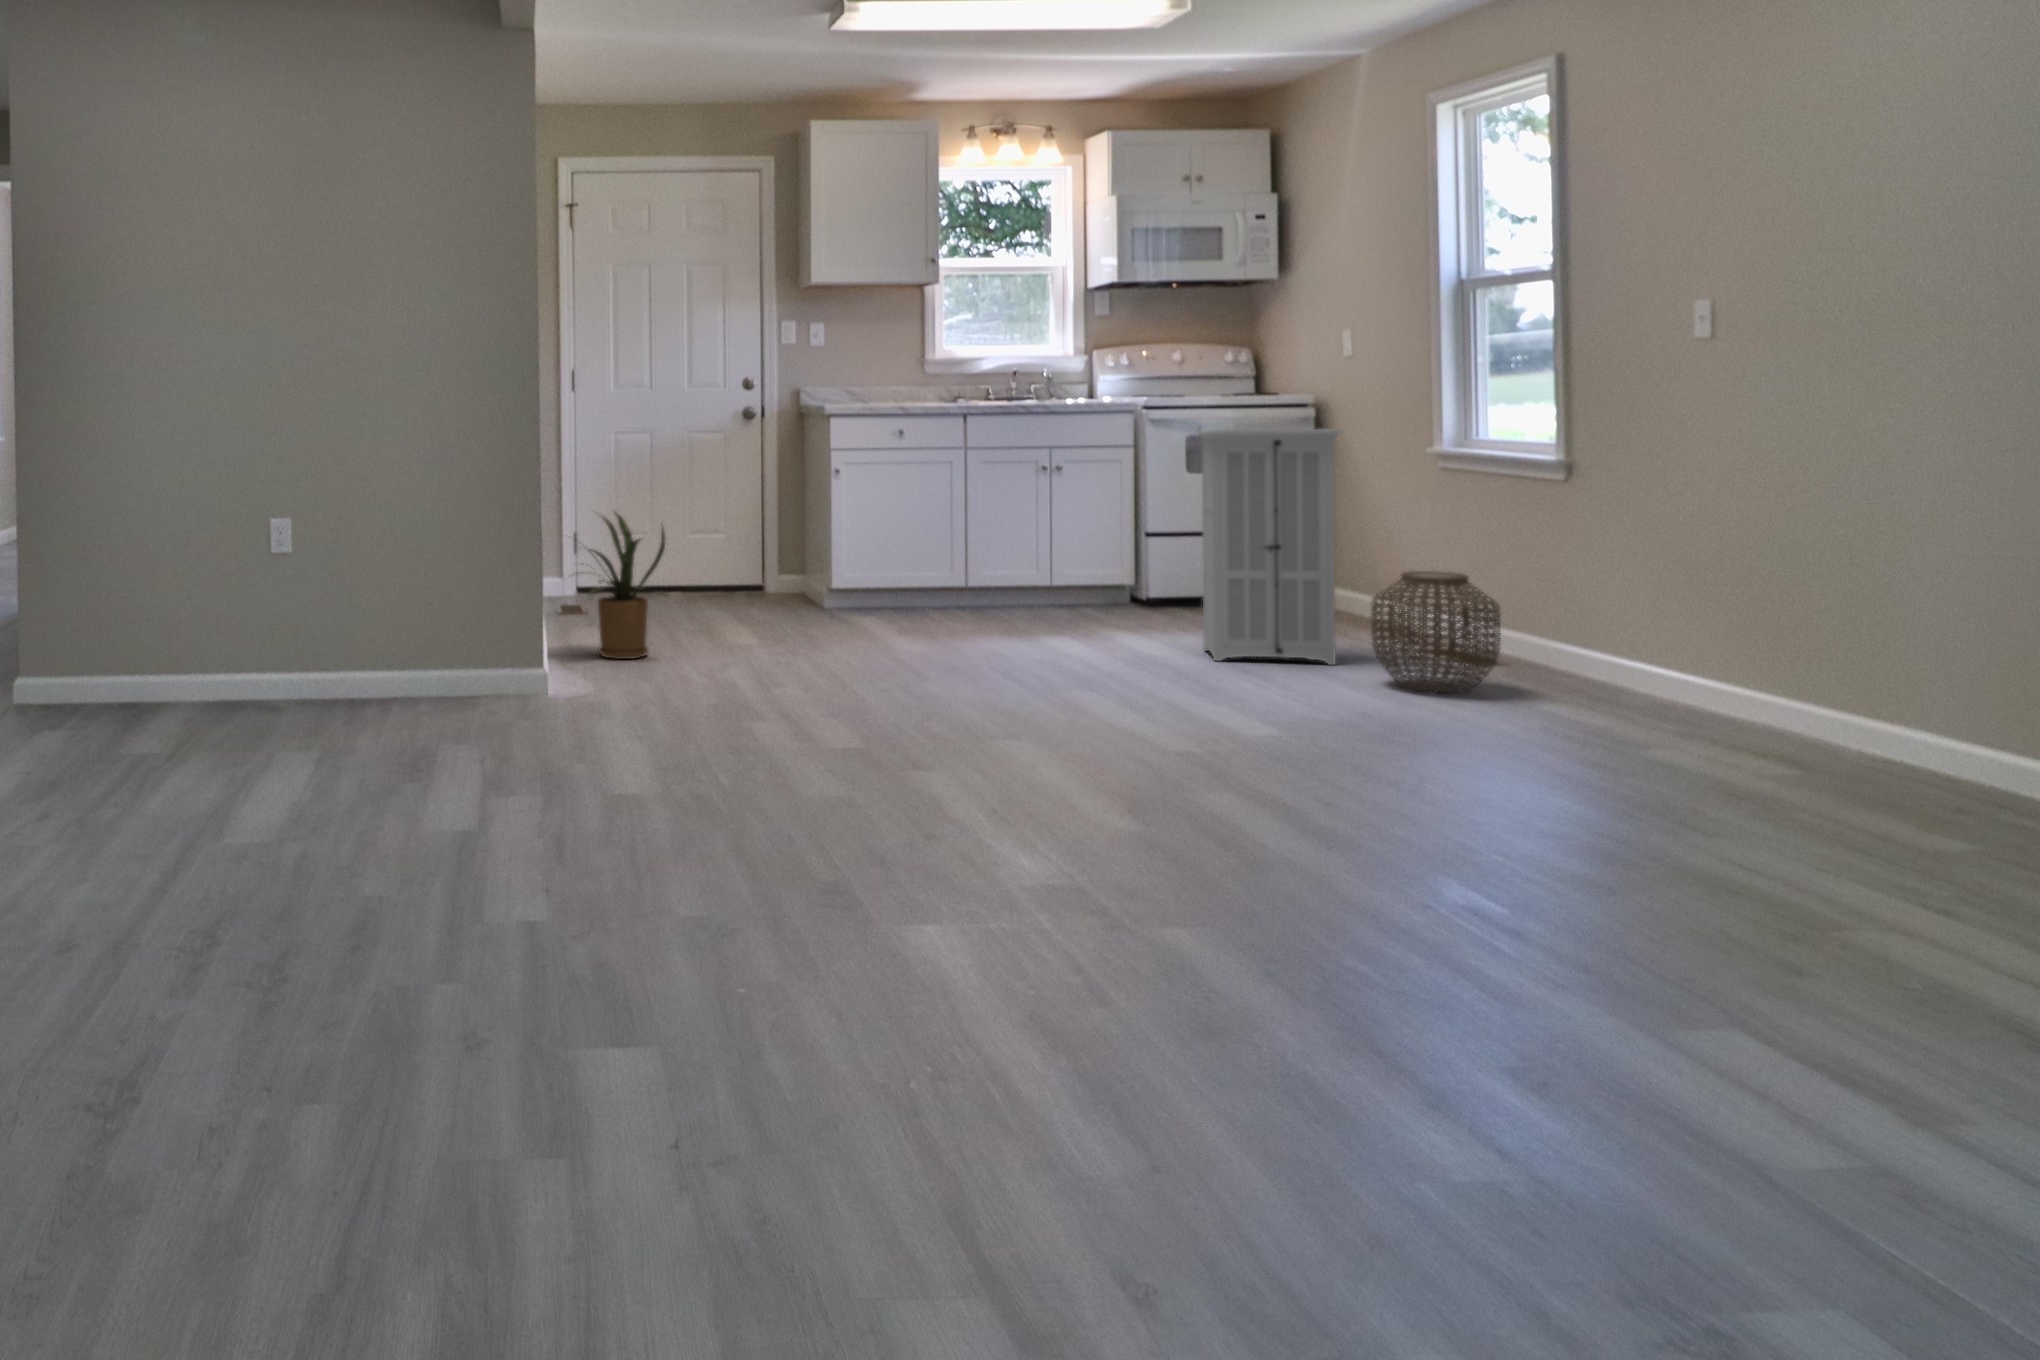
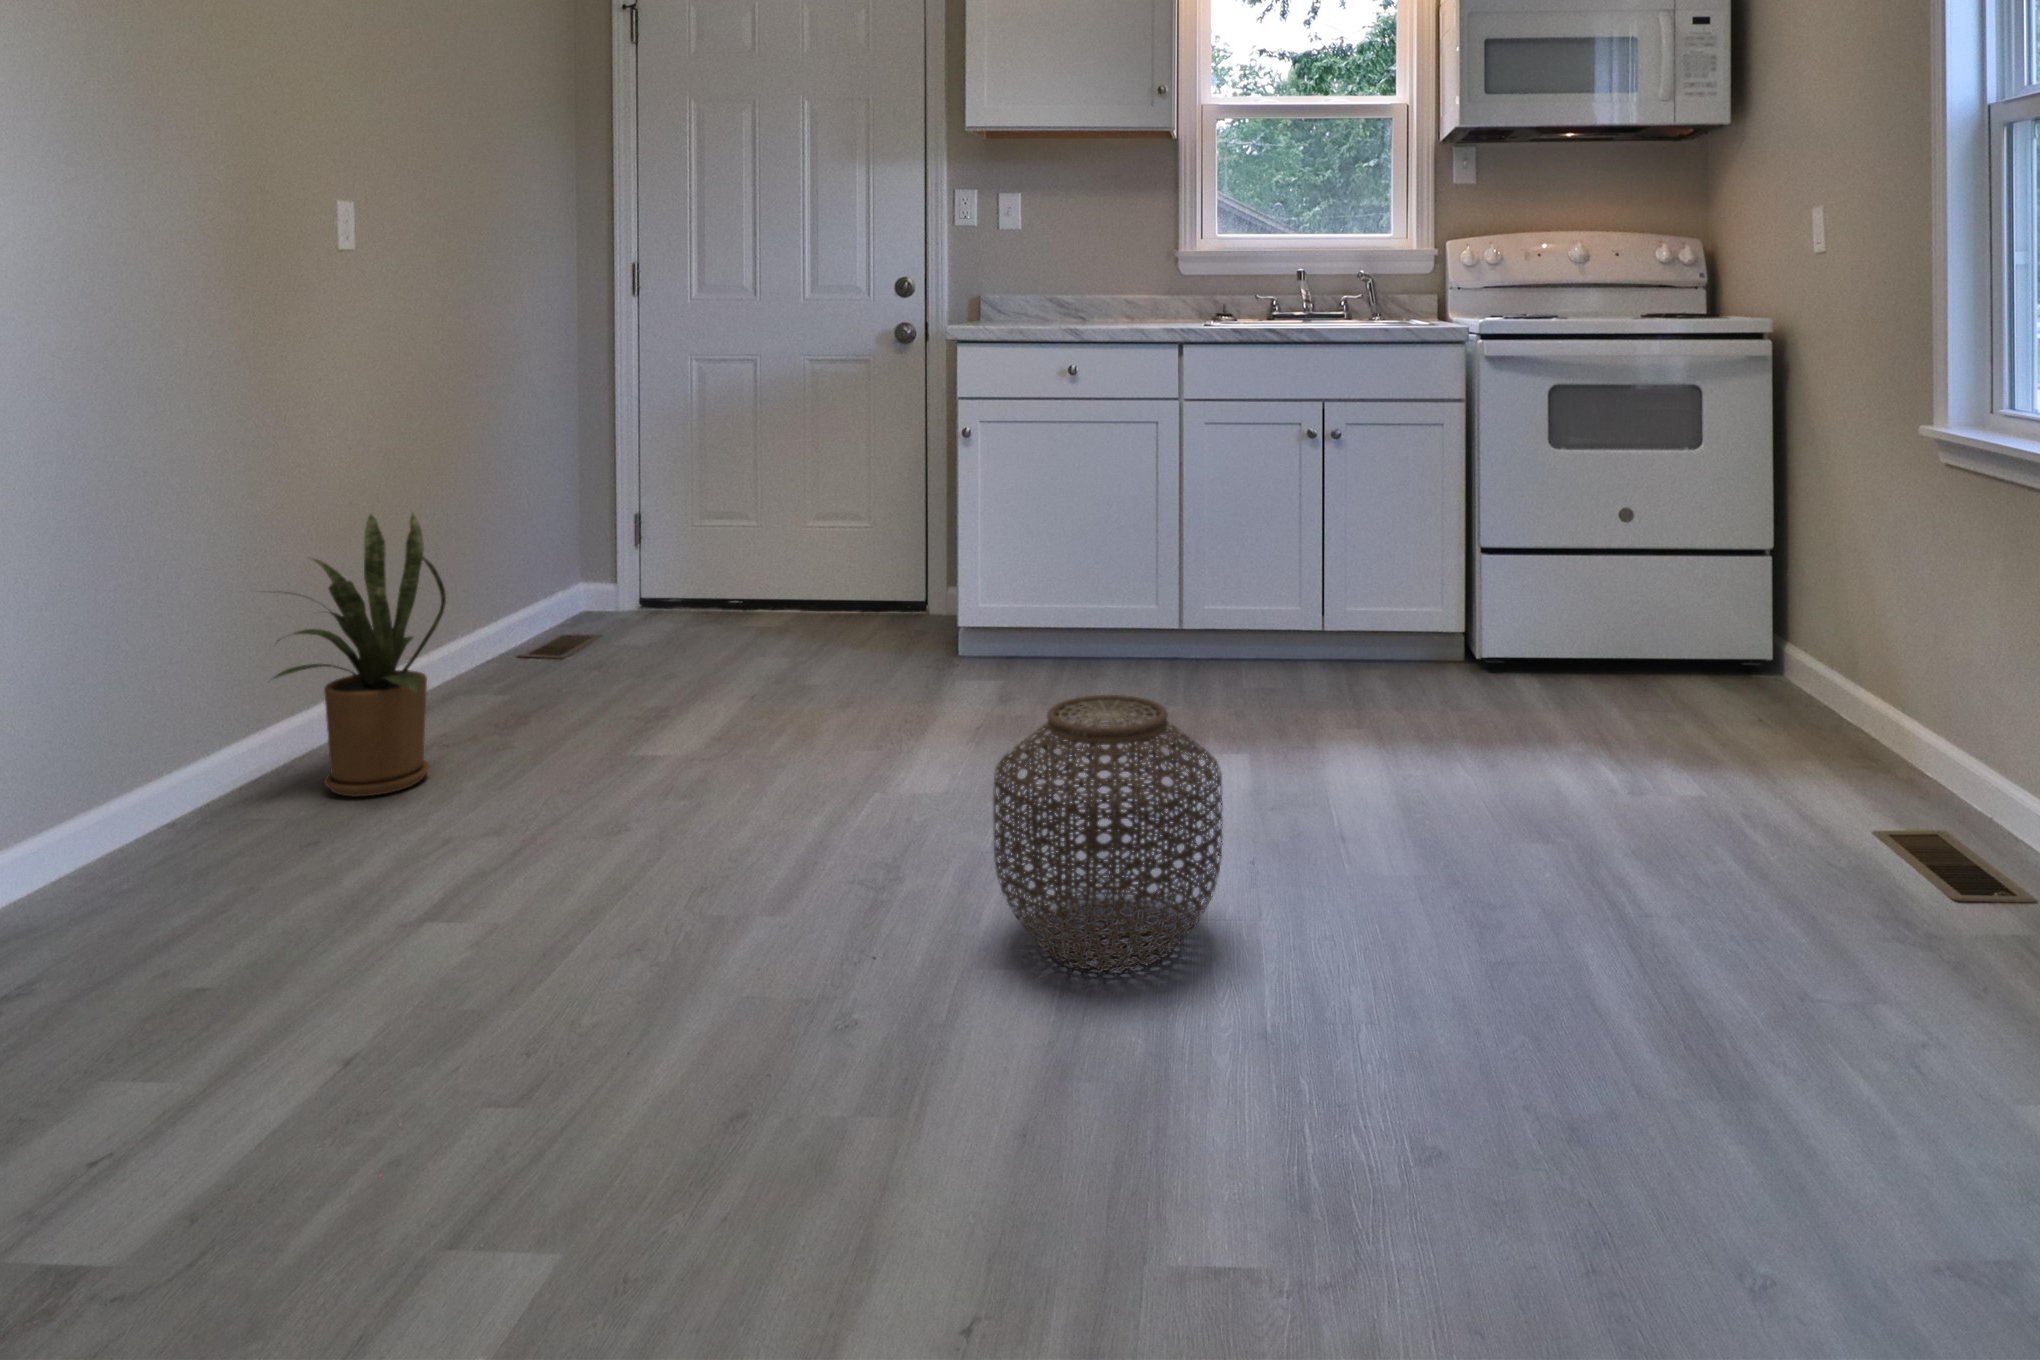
storage cabinet: present [1196,427,1342,665] -> none [1400,384,1667,897]
woven basket: present [1372,571,1501,693] -> present [993,695,1223,971]

